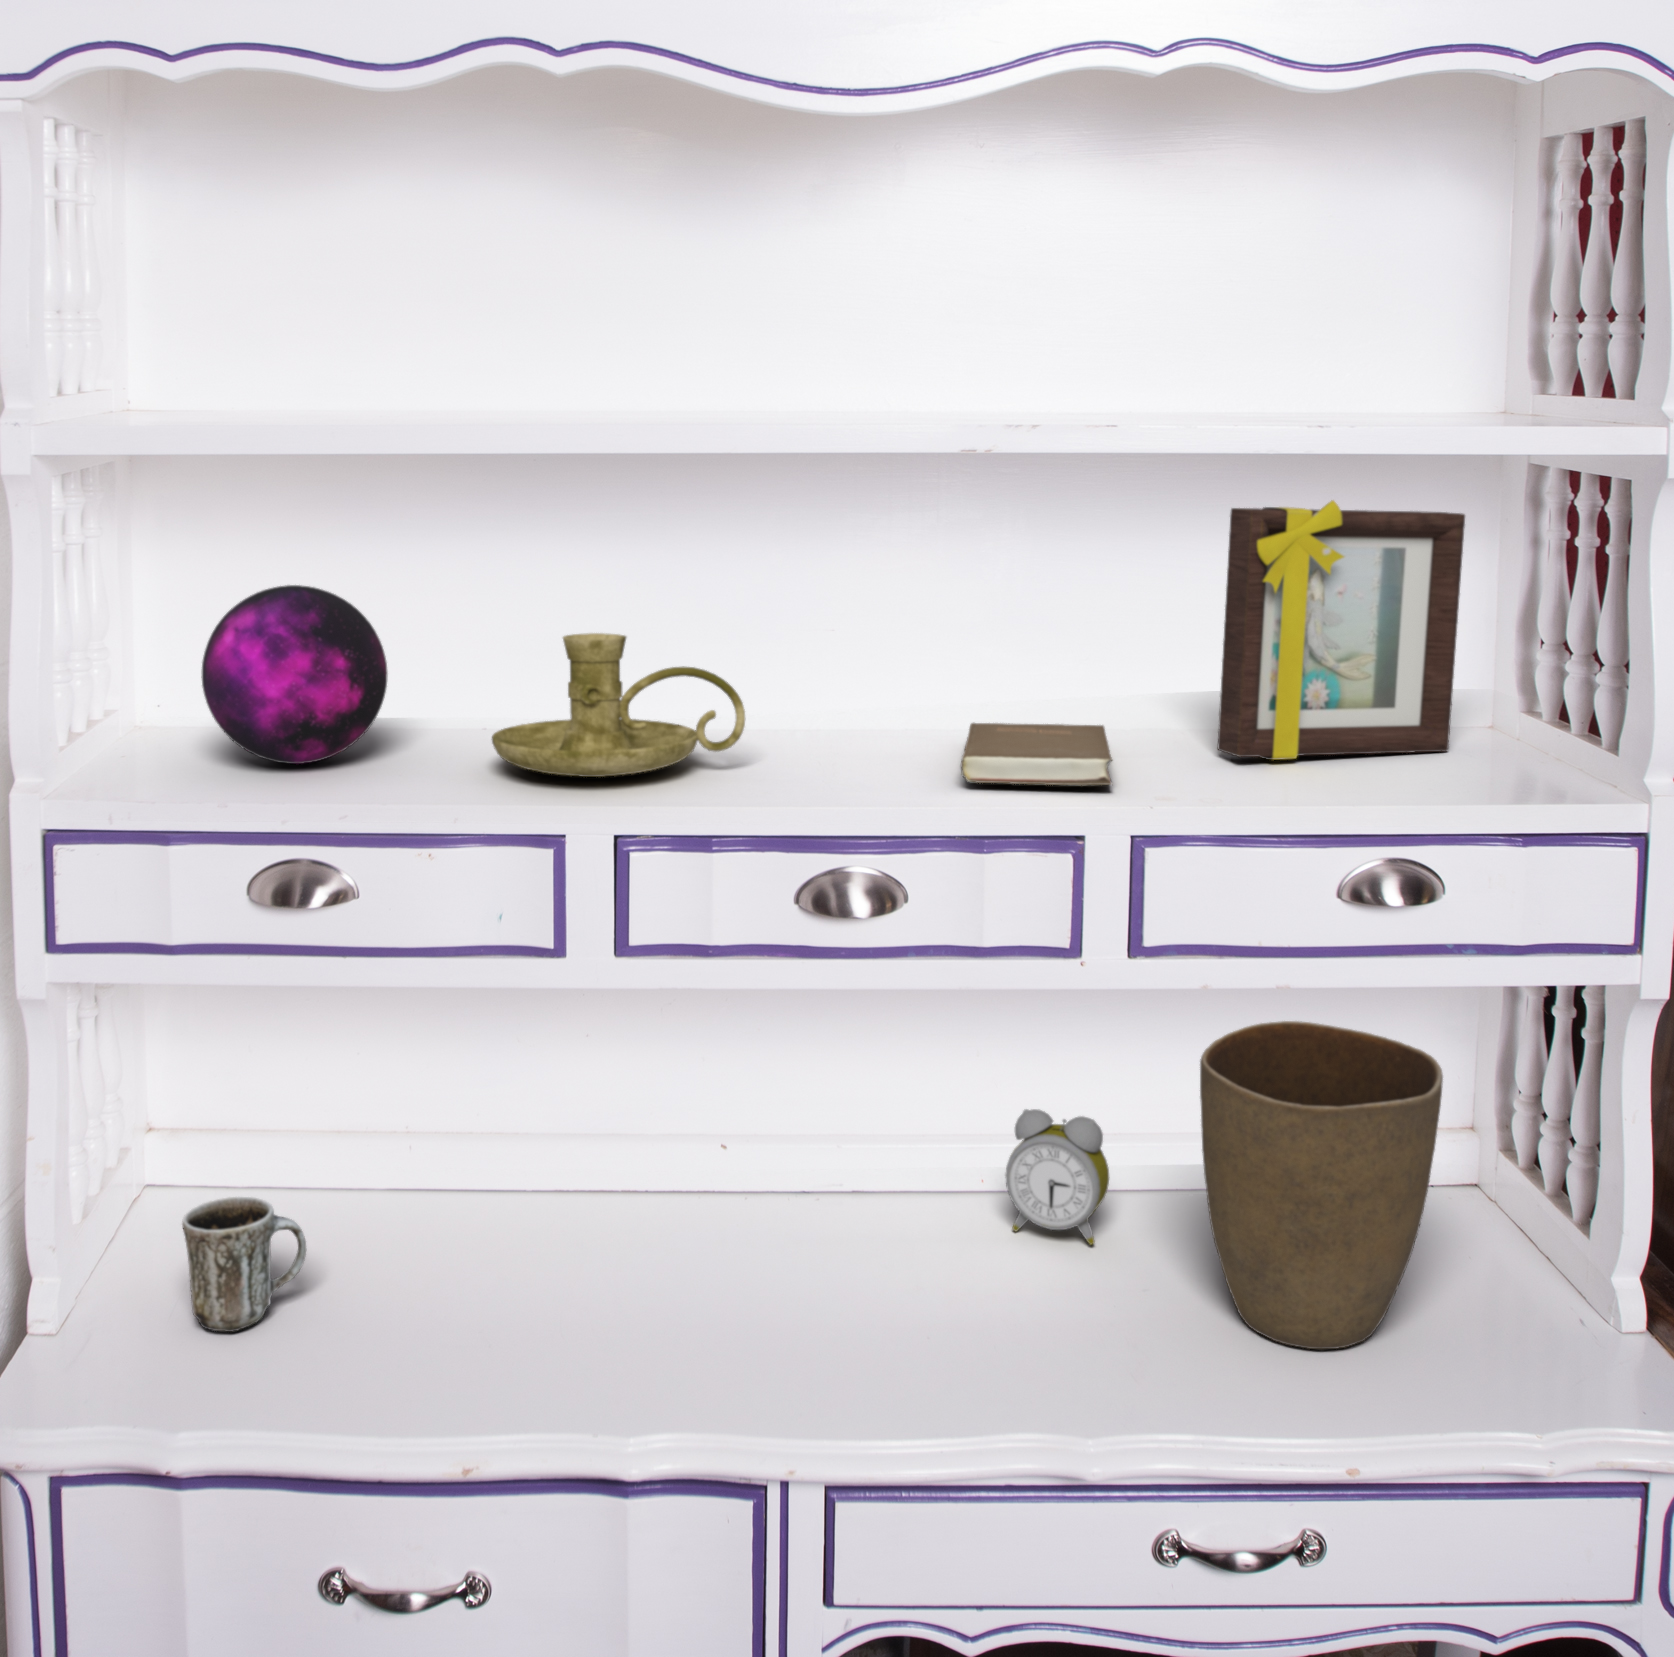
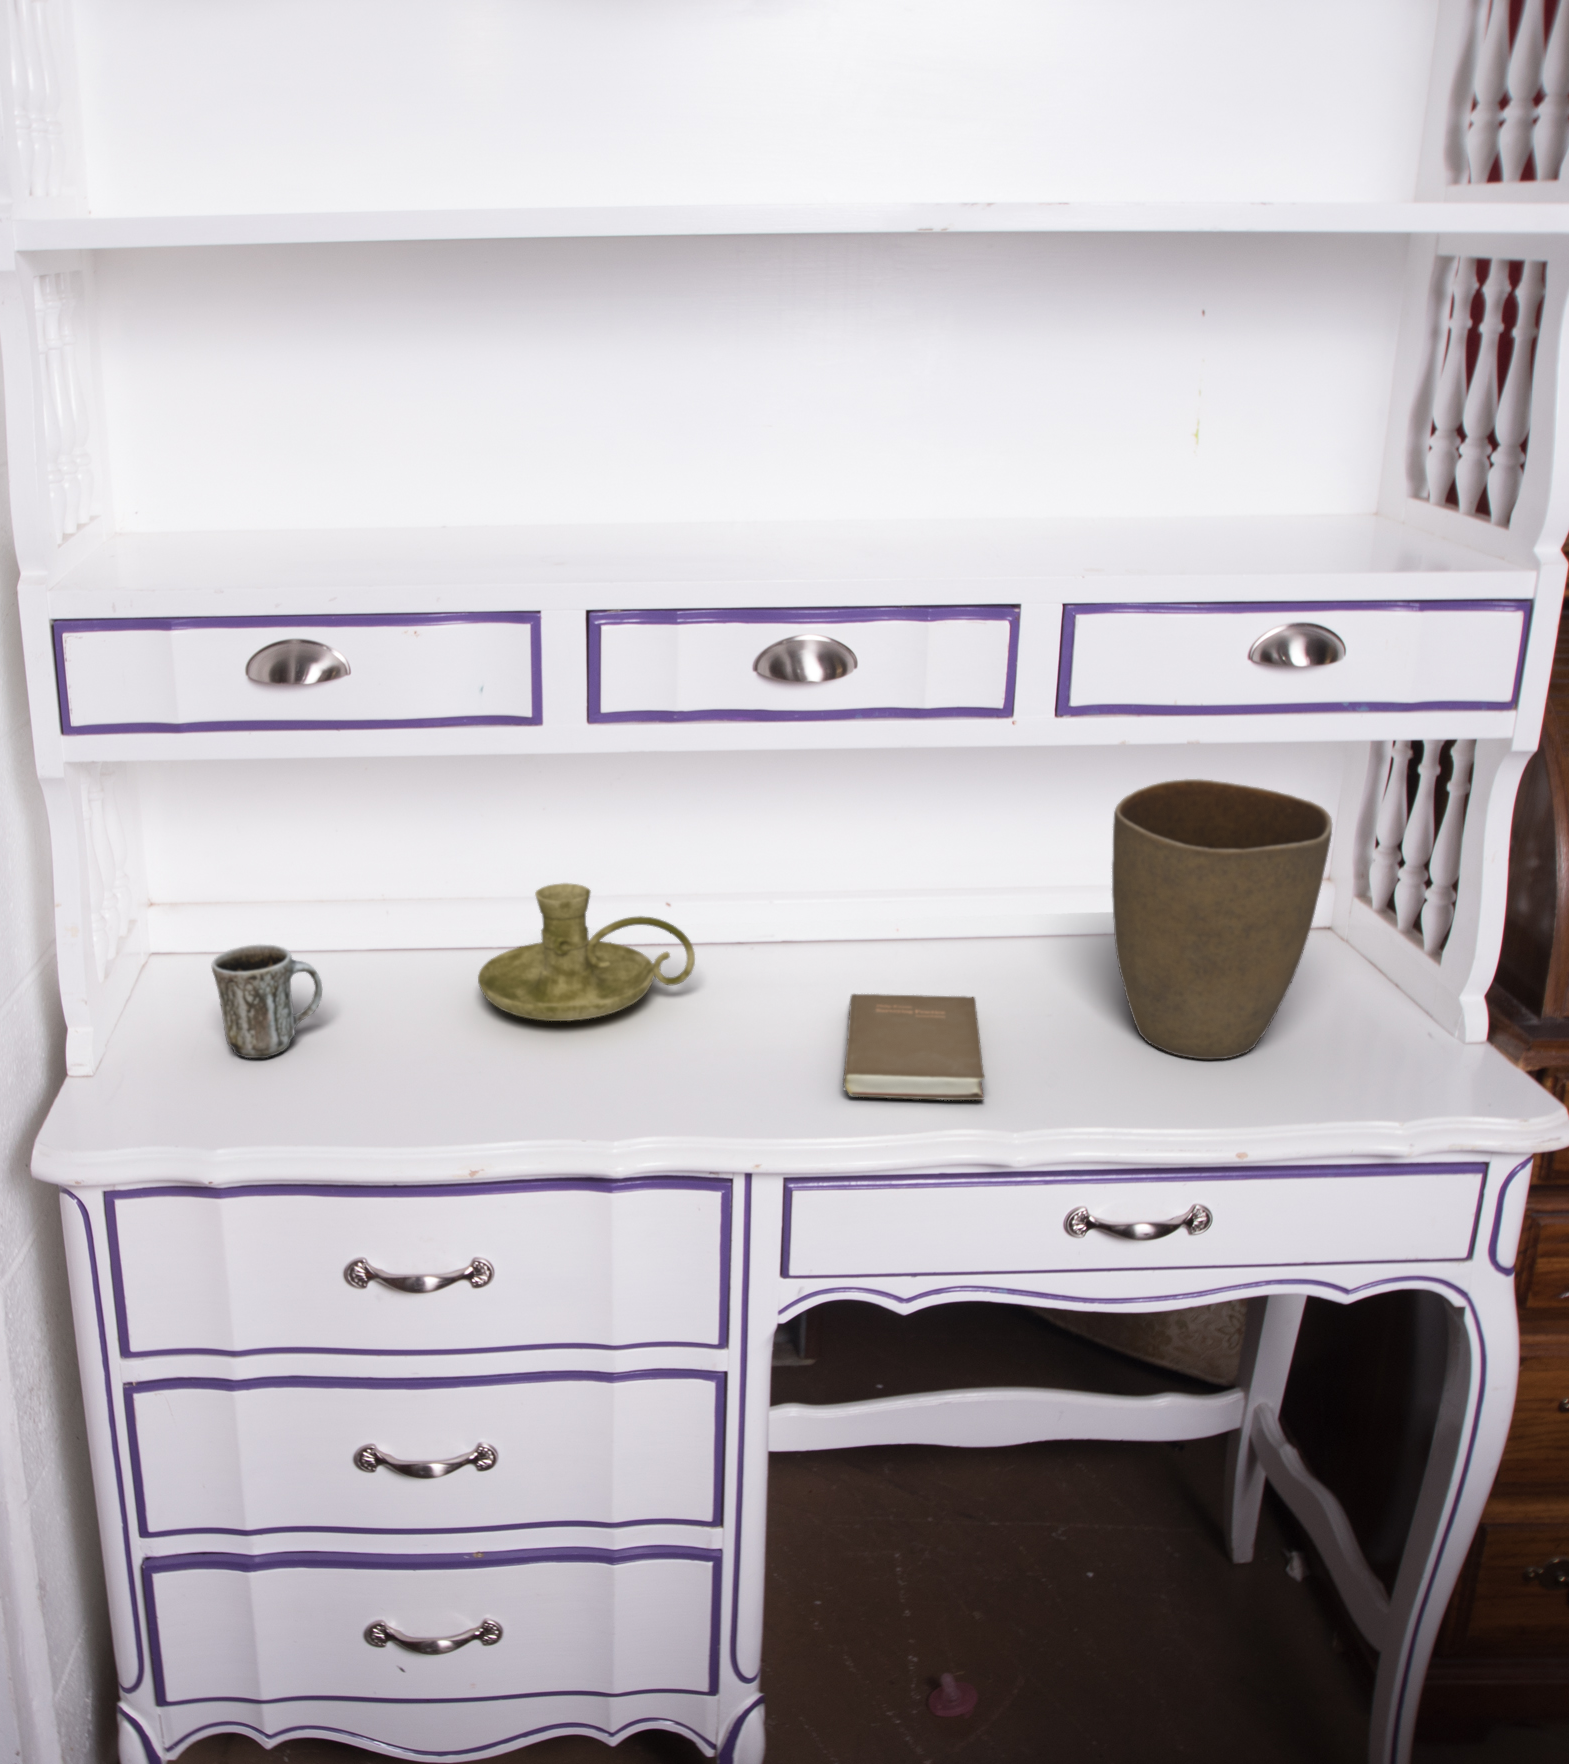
picture frame: present [1218,500,1465,760] -> none [1134,280,1378,539]
decorative orb: present [201,585,387,764] -> none [183,376,359,551]
candle holder: present [492,633,745,777] -> present [478,883,695,1021]
book: present [961,723,1112,785] -> present [843,994,985,1100]
alarm clock: present [1005,1109,1109,1245] -> none [932,862,1023,978]

